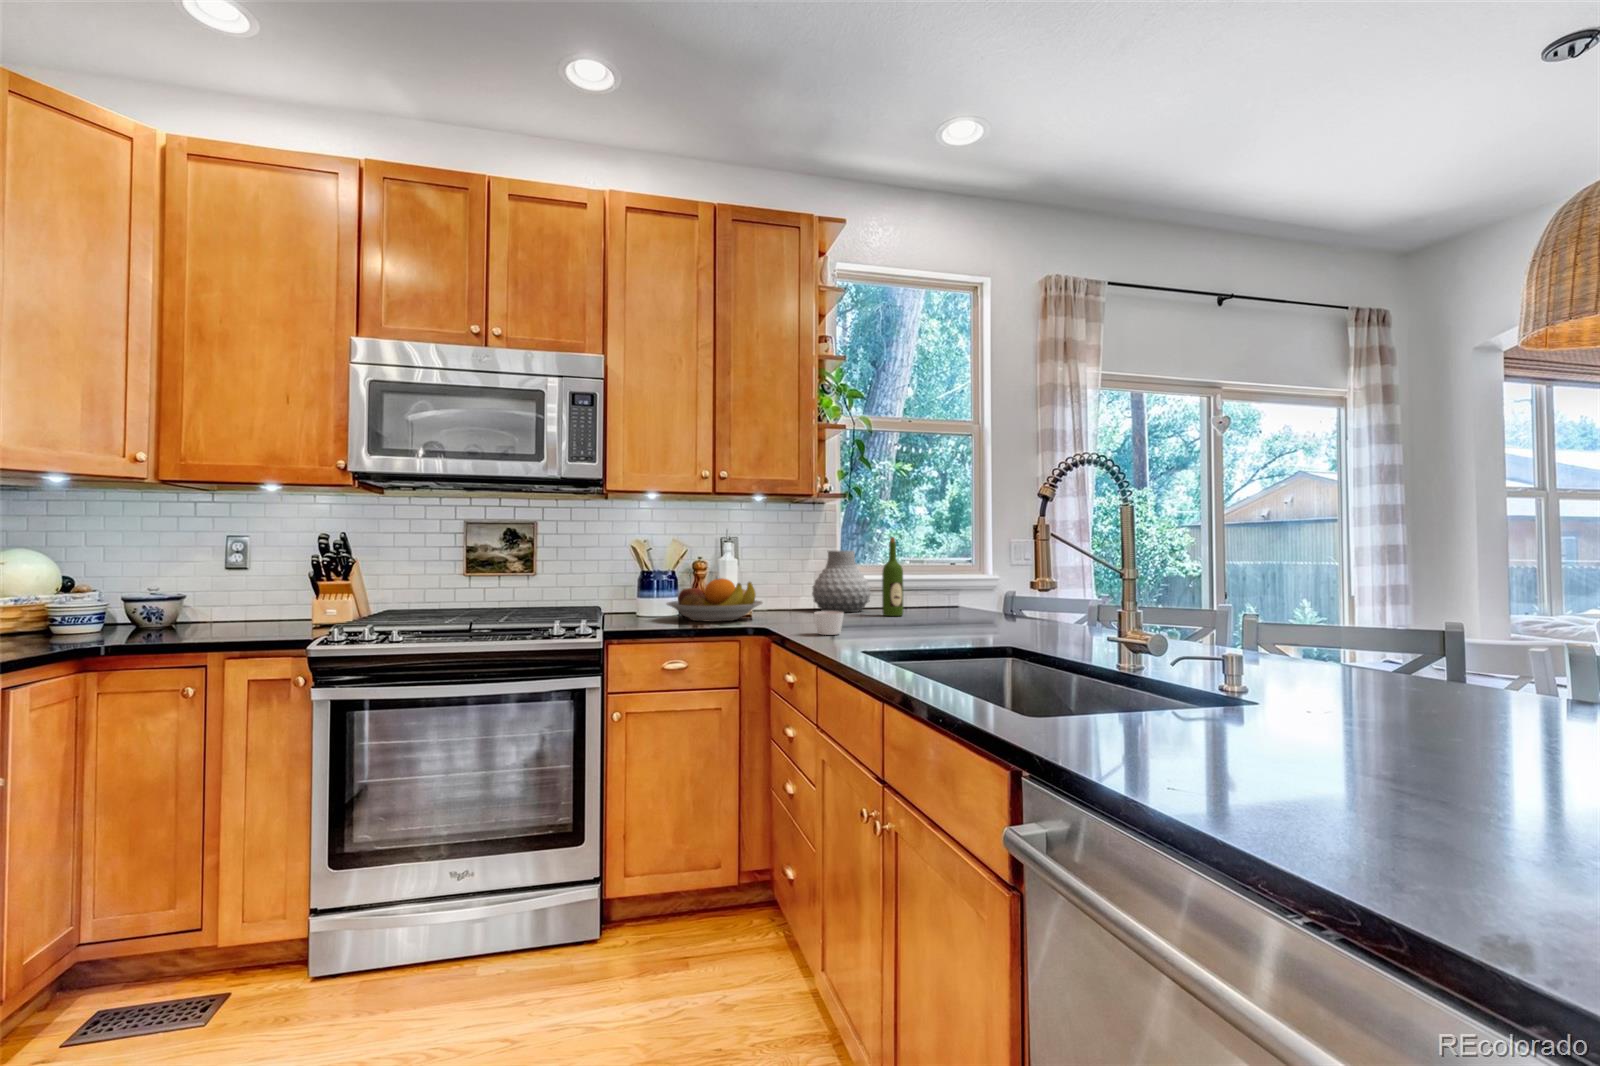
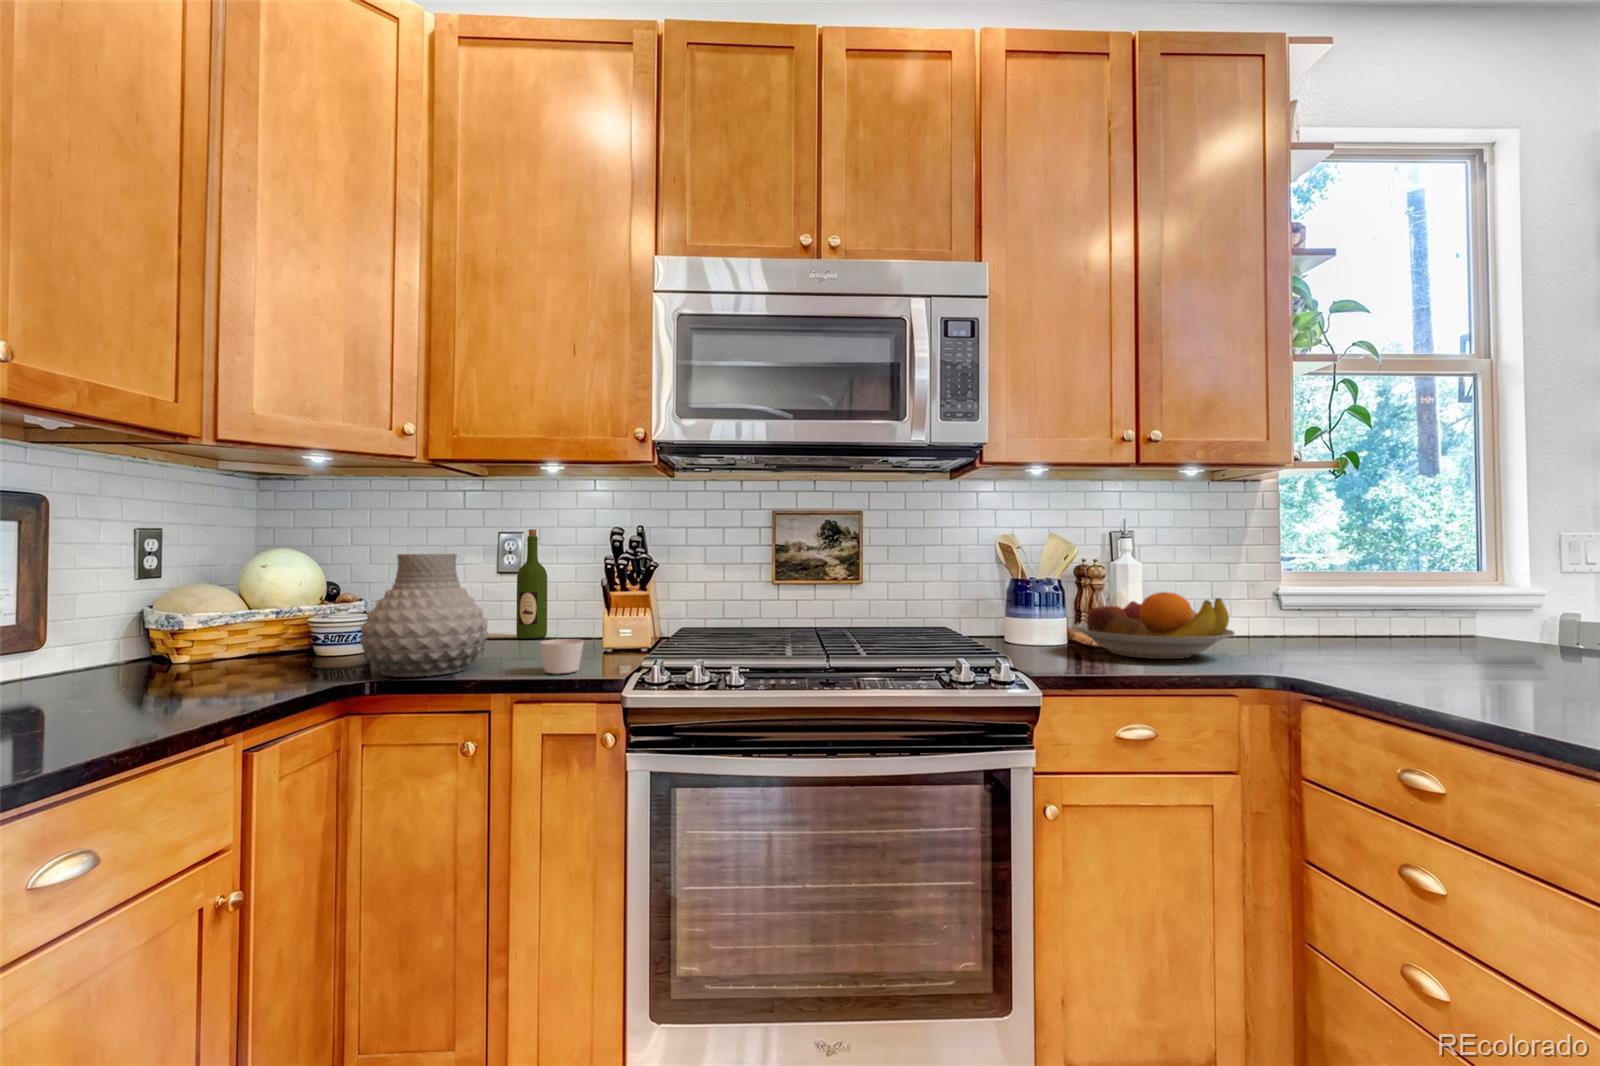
wine bottle: present [882,537,903,616] -> present [516,529,547,639]
vase: present [812,551,871,612] -> present [360,554,489,677]
candle: present [814,611,844,635] -> present [540,639,584,674]

